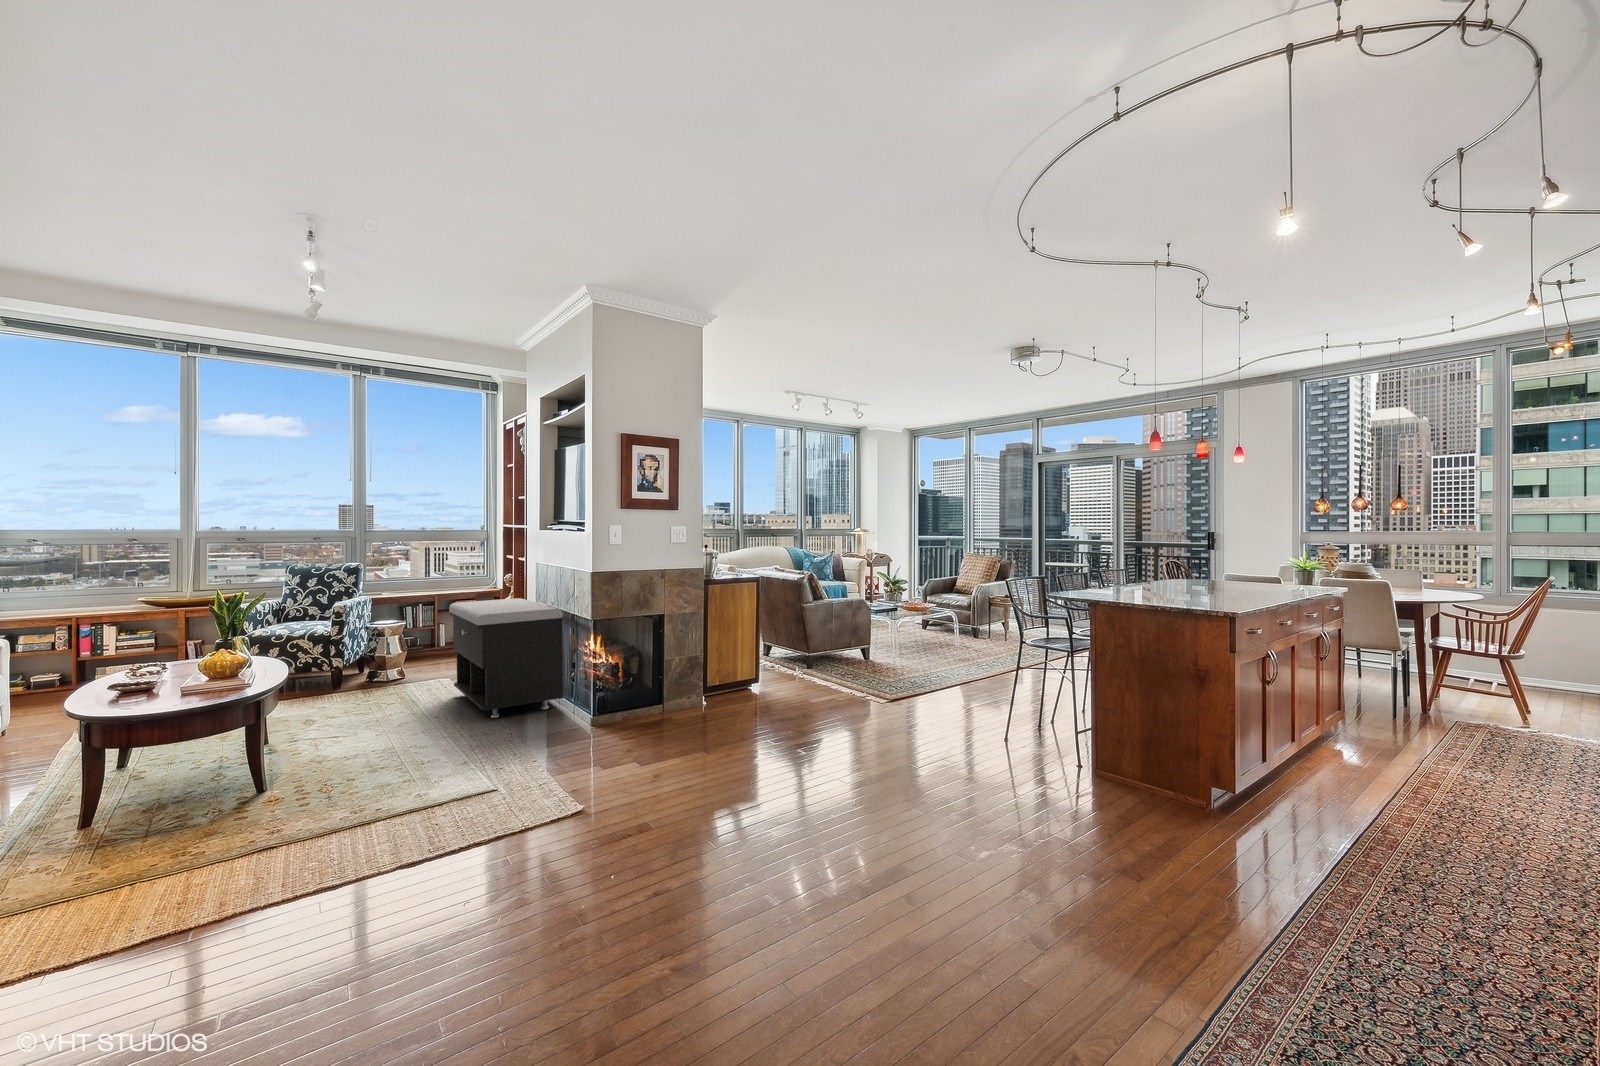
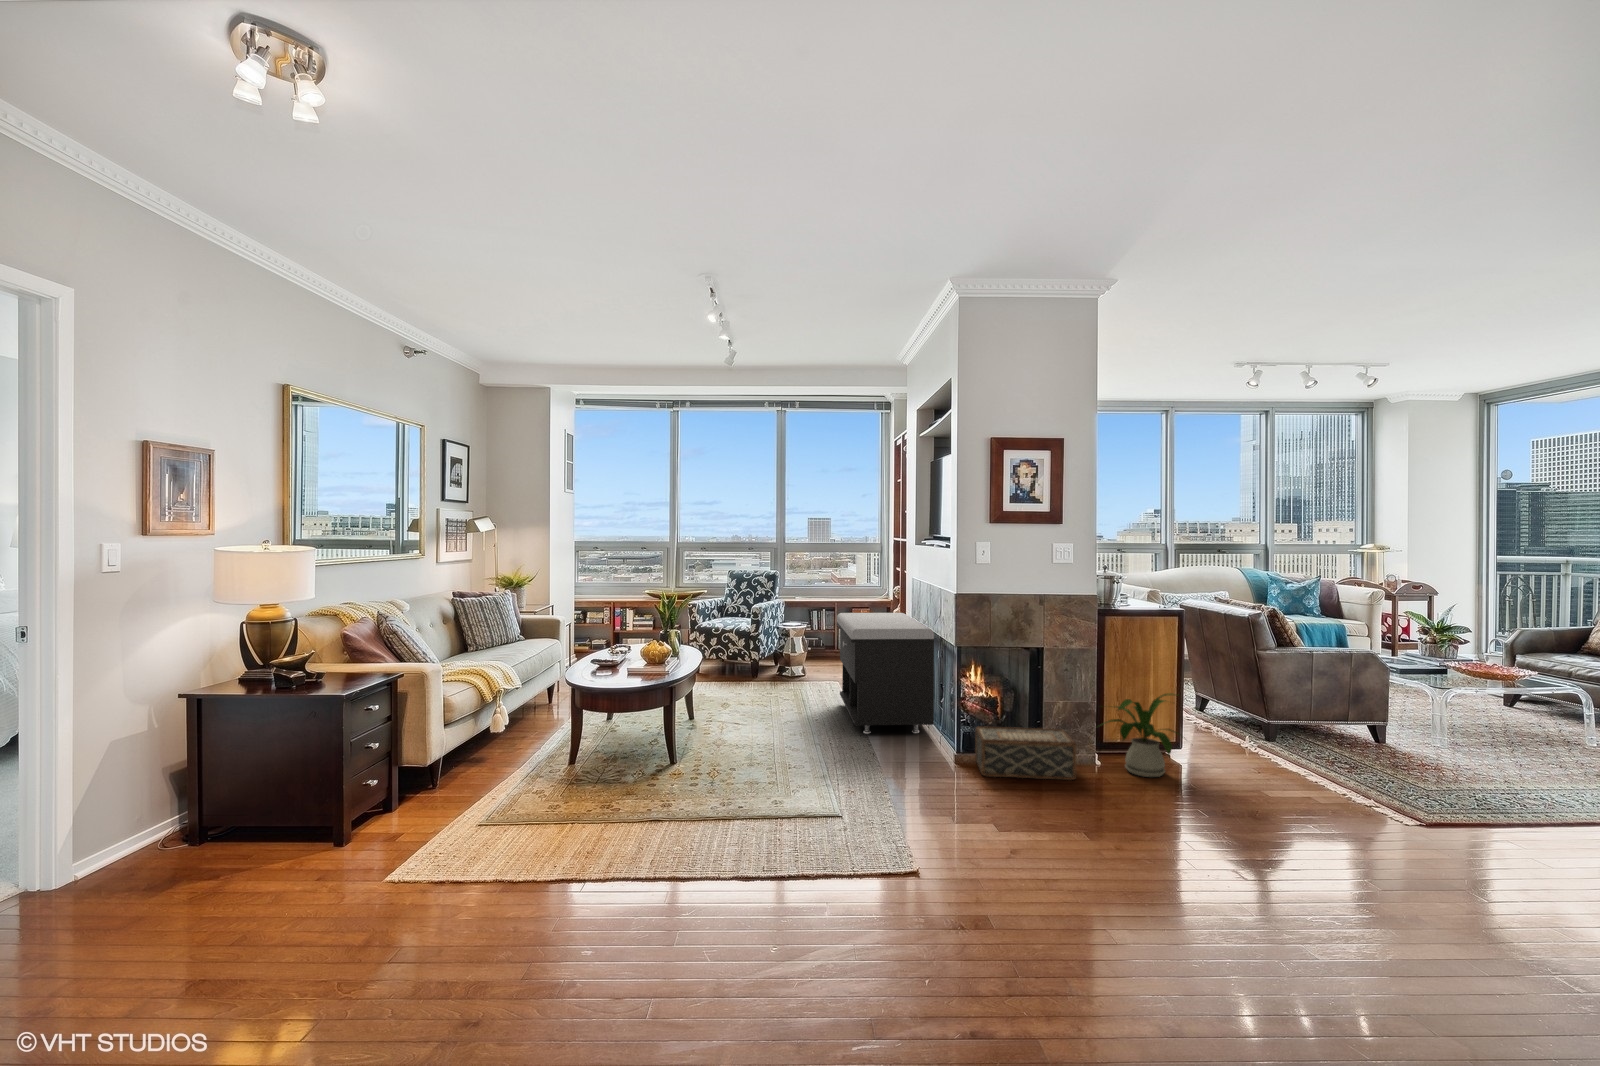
house plant: none [706,641,779,709] -> present [1104,693,1181,777]
woven basket: none [609,682,697,732] -> present [975,726,1076,780]

